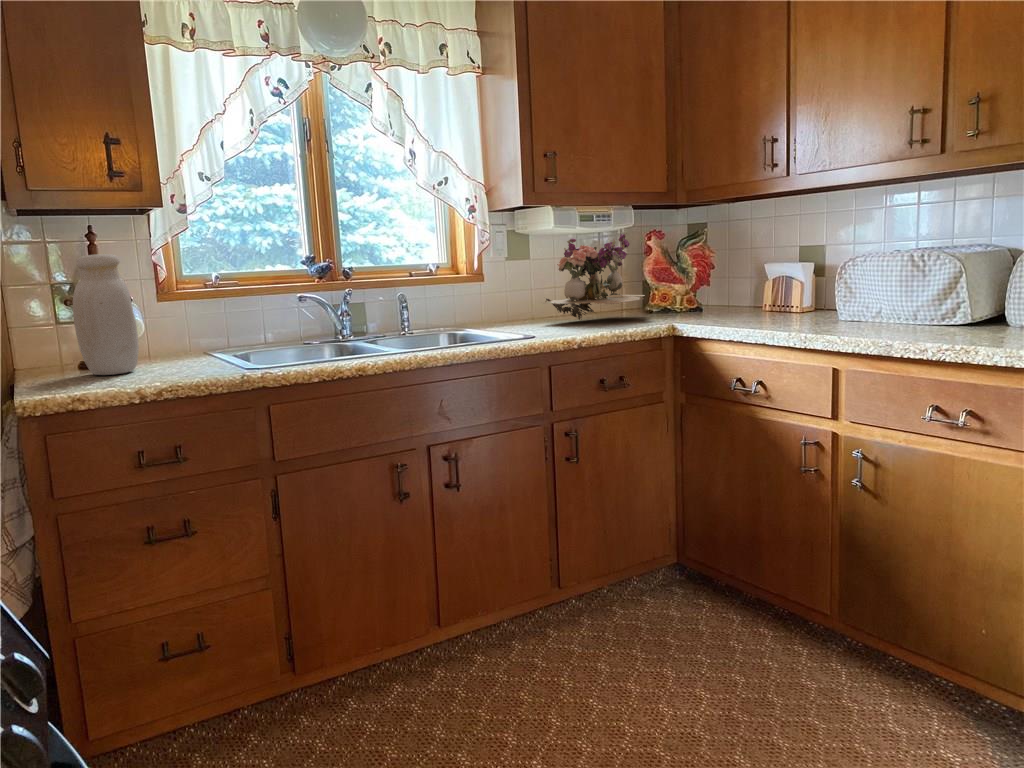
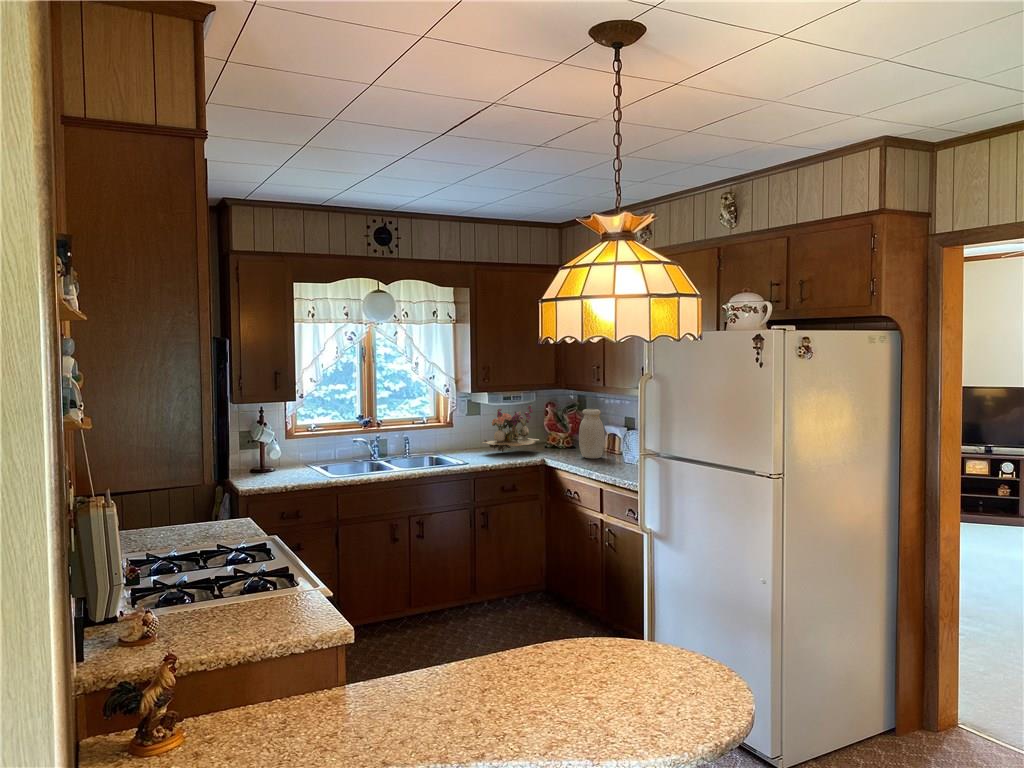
jar: present [73,254,139,375] -> present [579,409,604,459]

